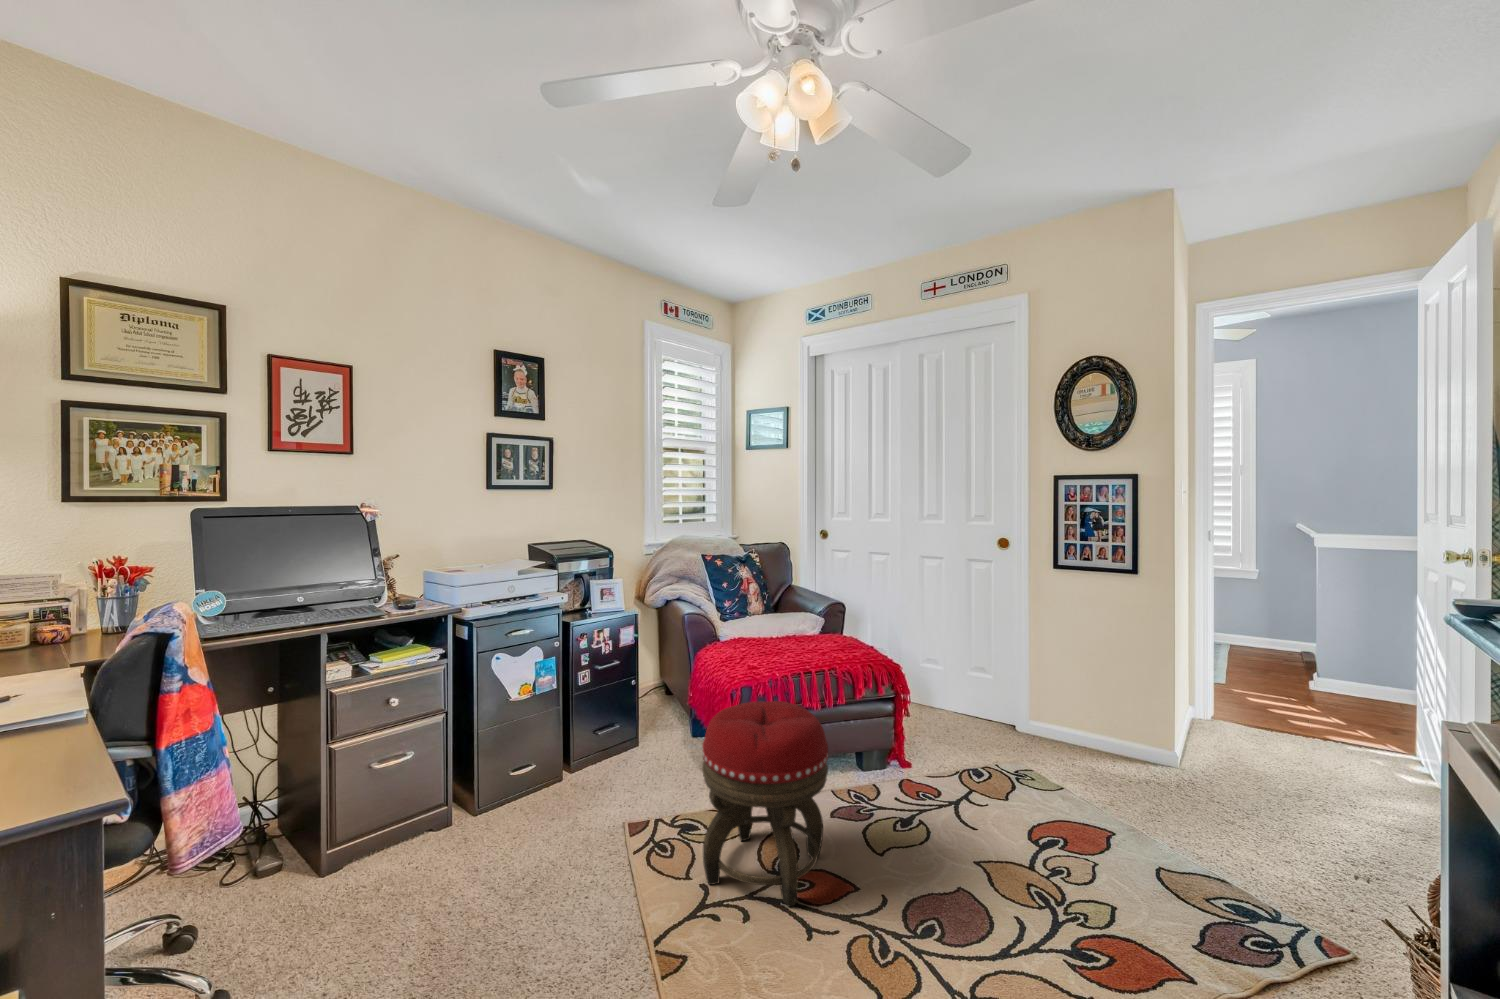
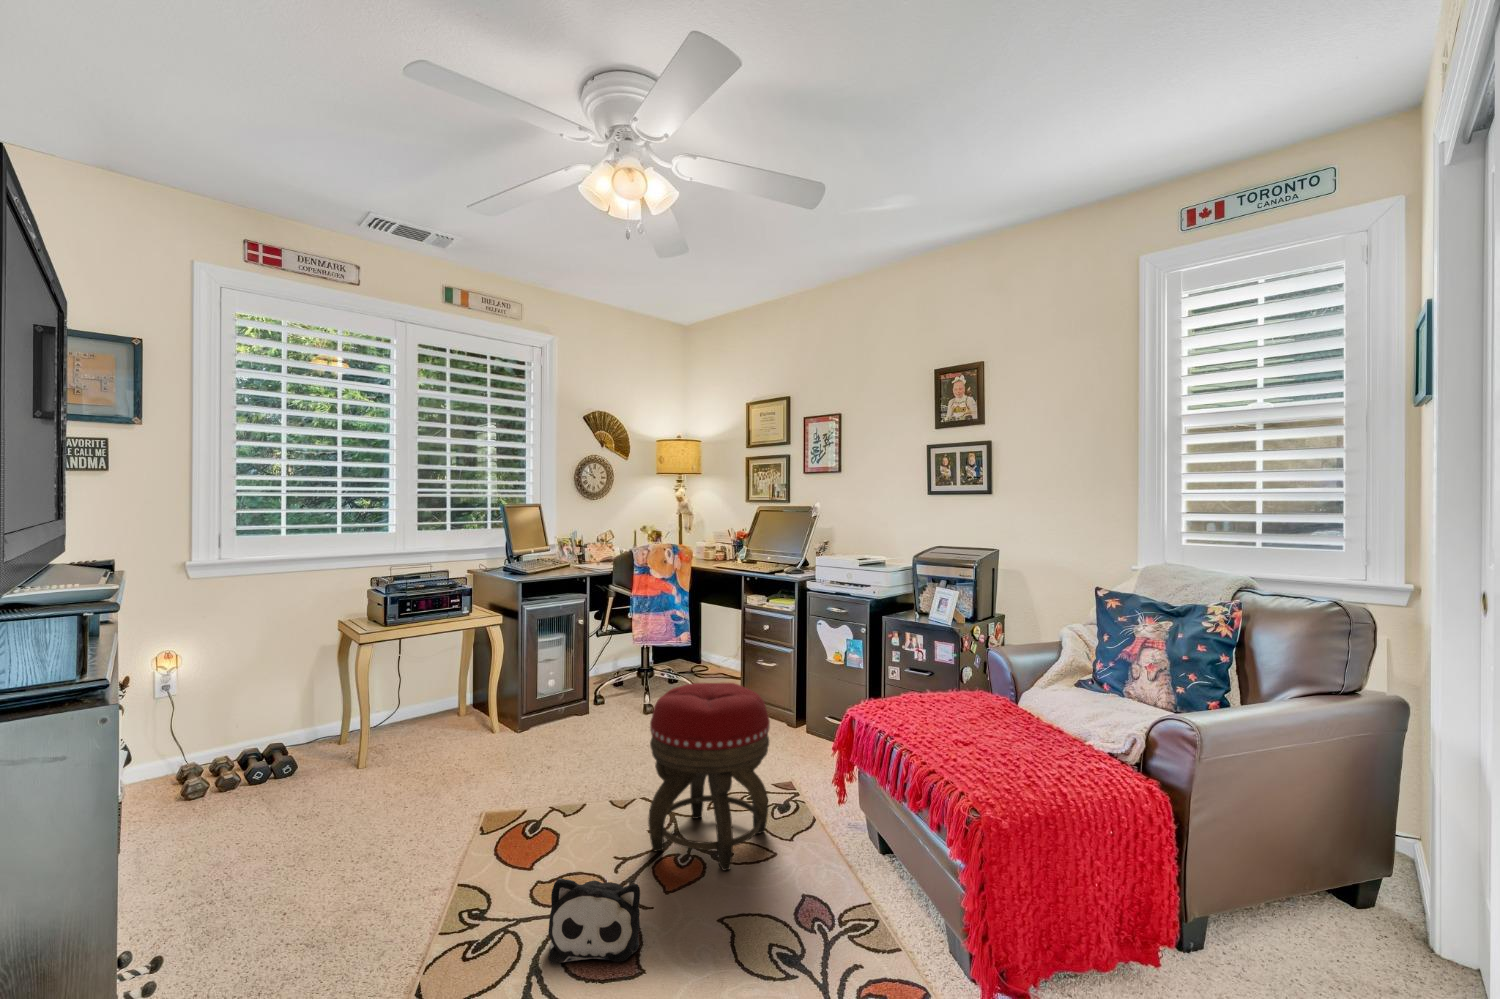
plush toy: none [890,847,995,952] -> present [549,878,640,963]

